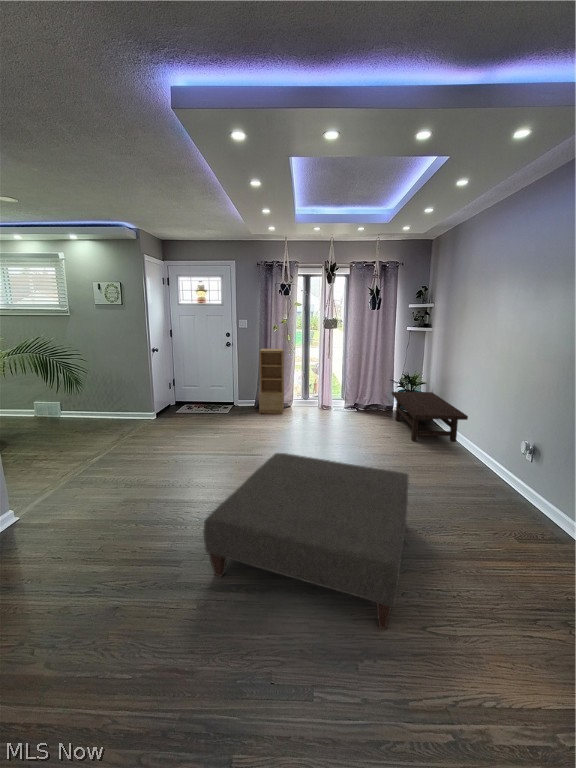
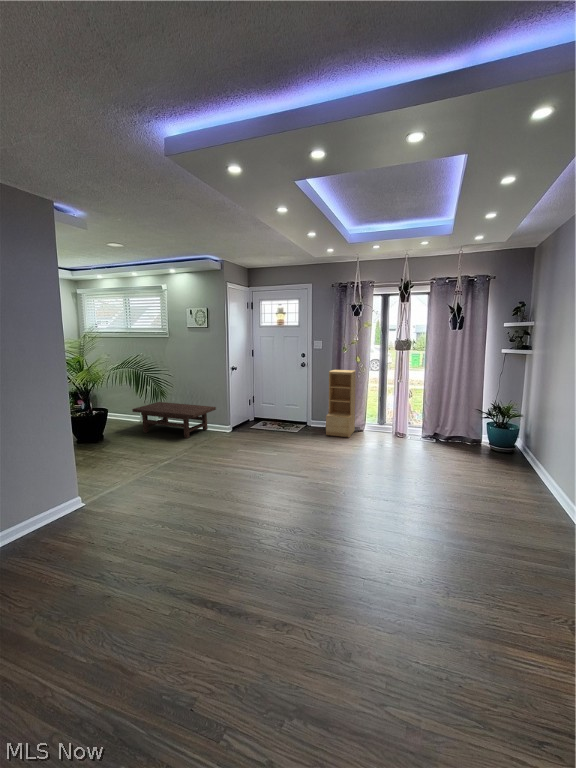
coffee table: present [392,392,468,442] -> present [132,402,216,438]
ottoman: present [203,453,409,629] -> none [201,475,426,669]

